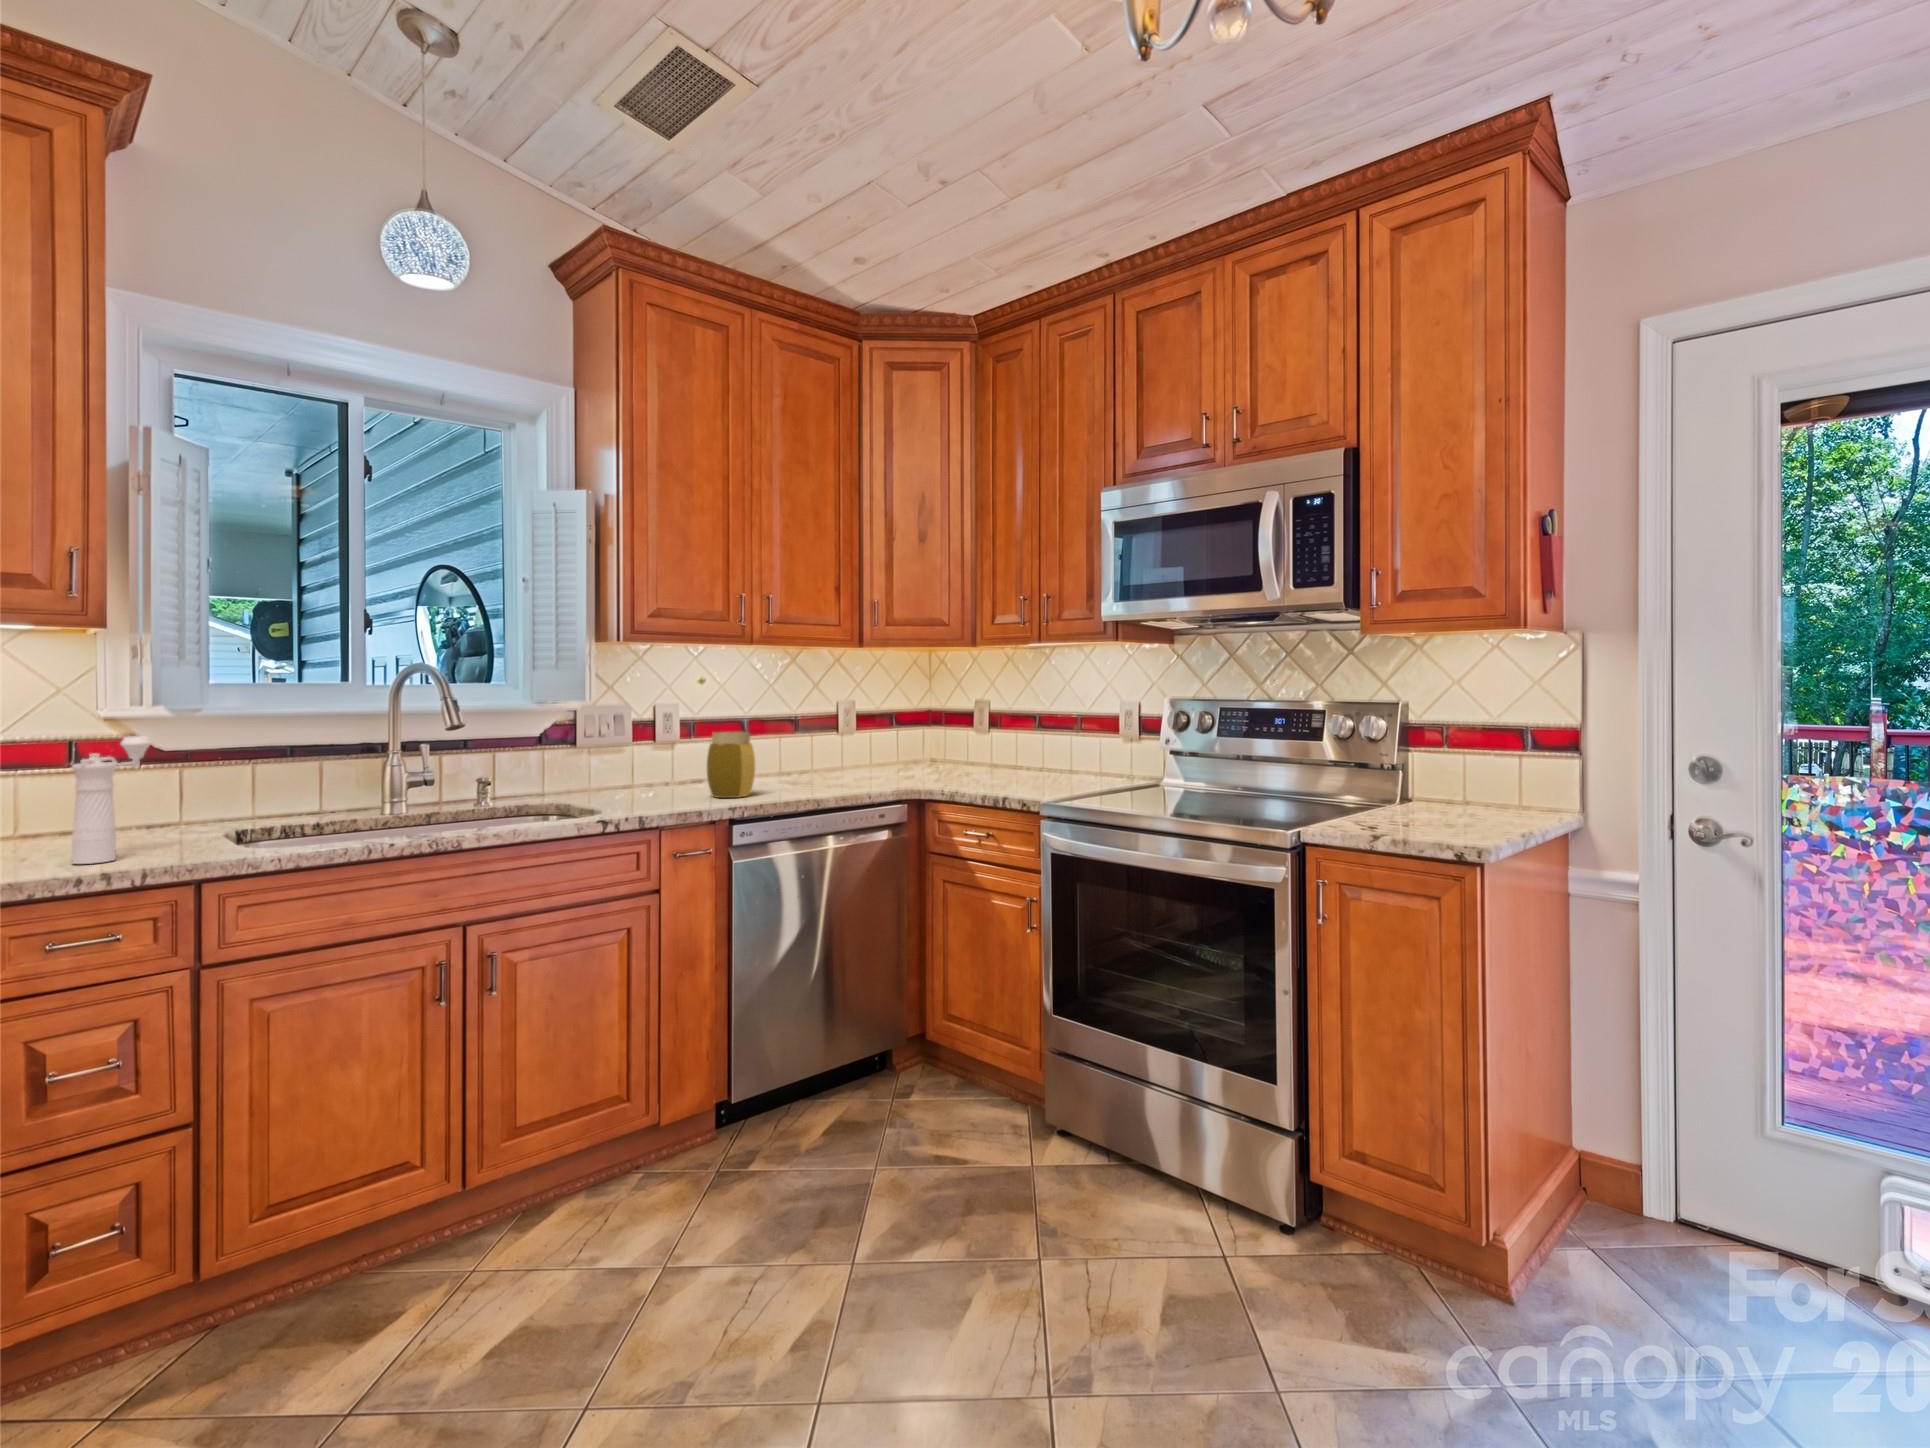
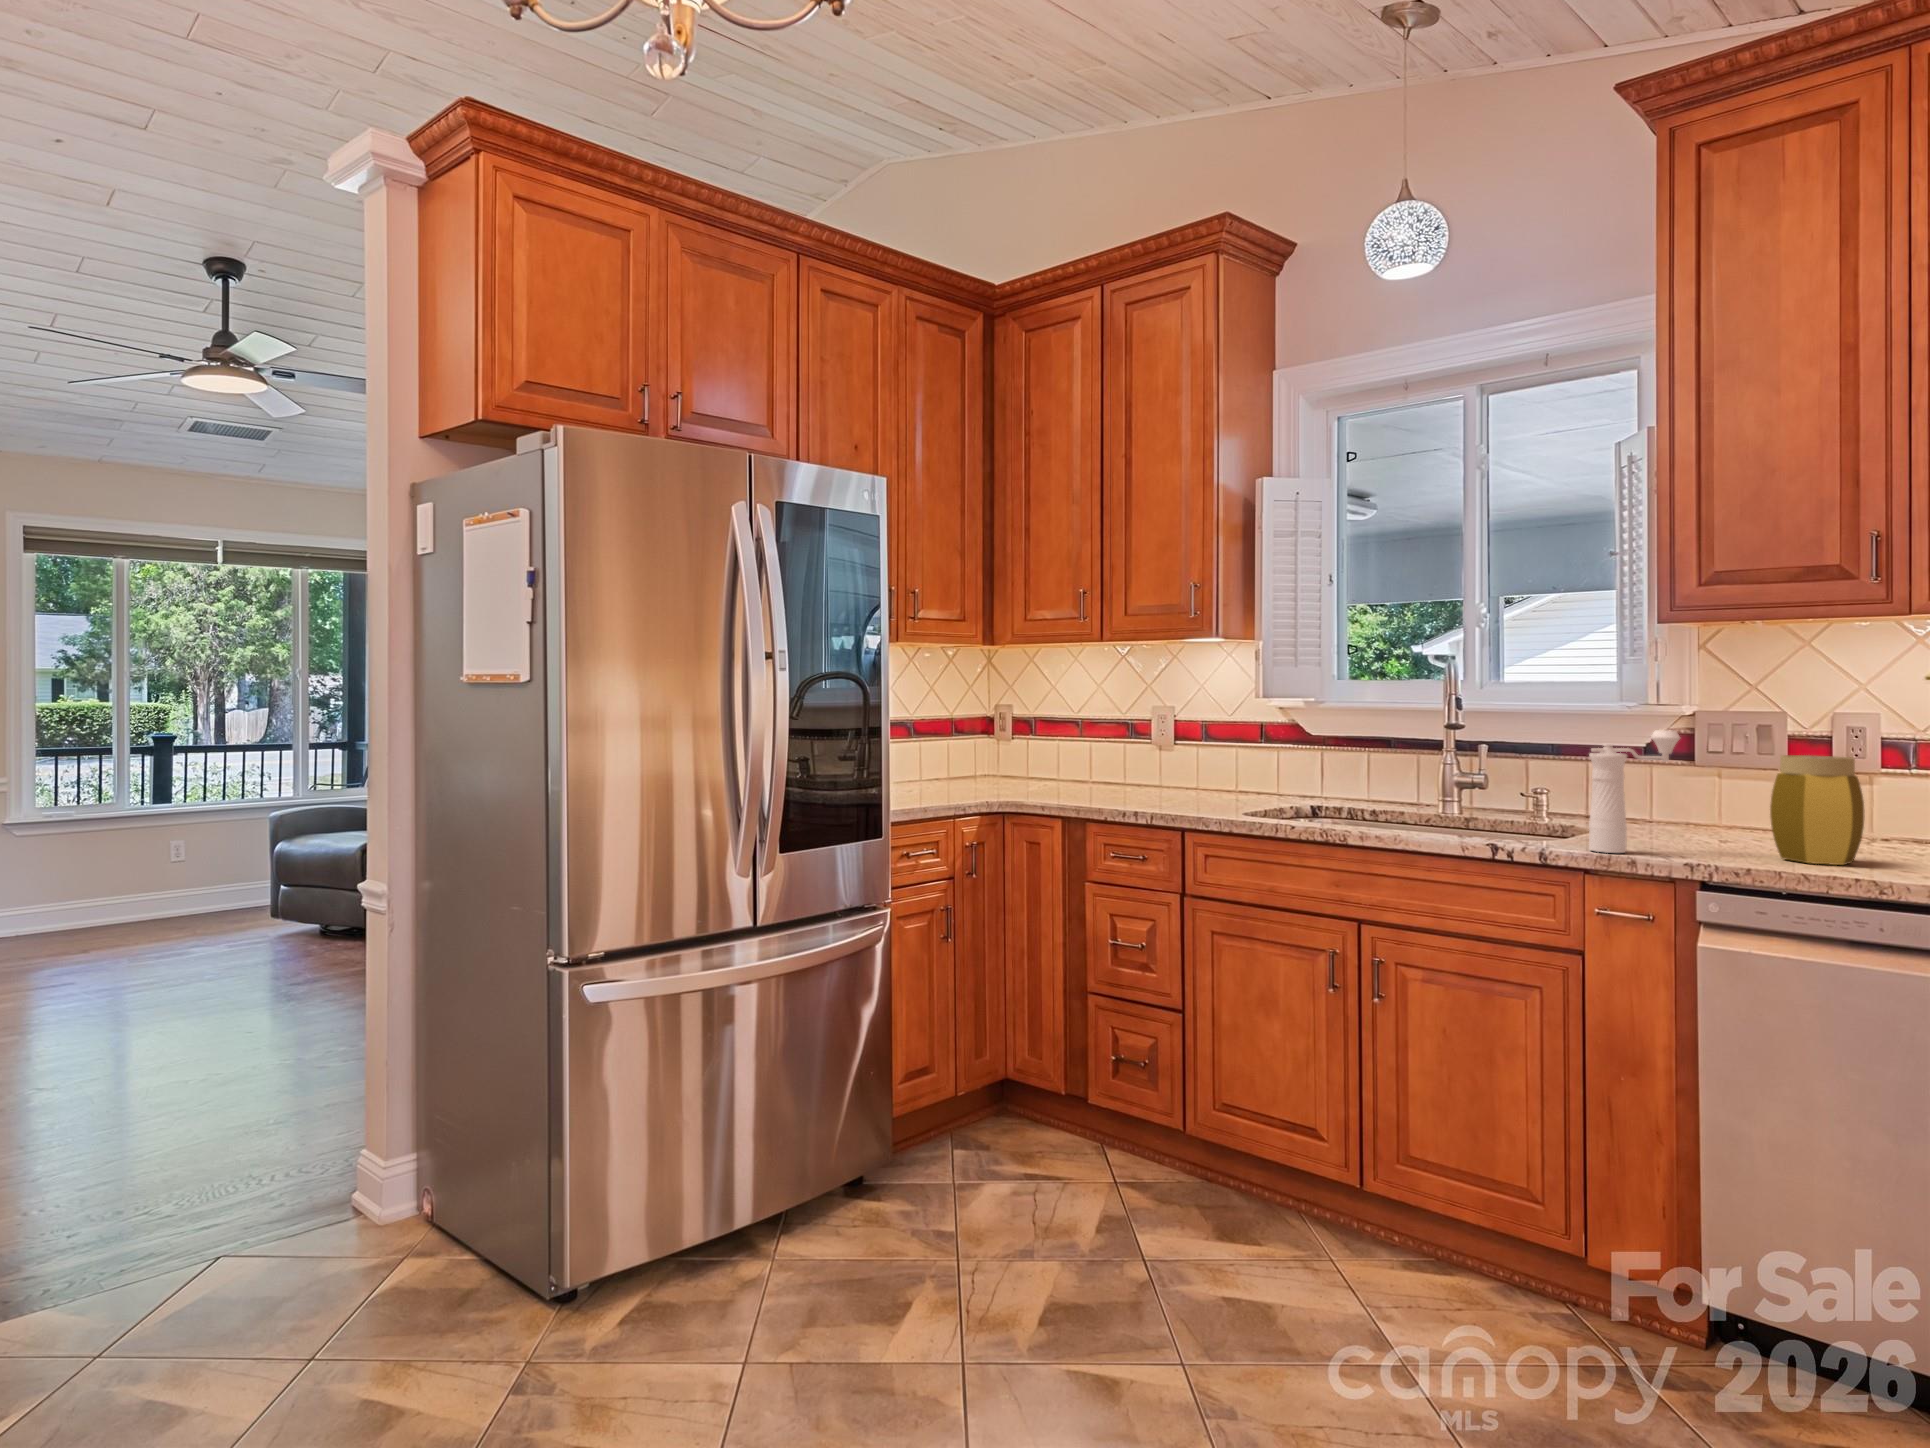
pepper mill: present [72,736,151,864] -> present [1589,730,1680,853]

